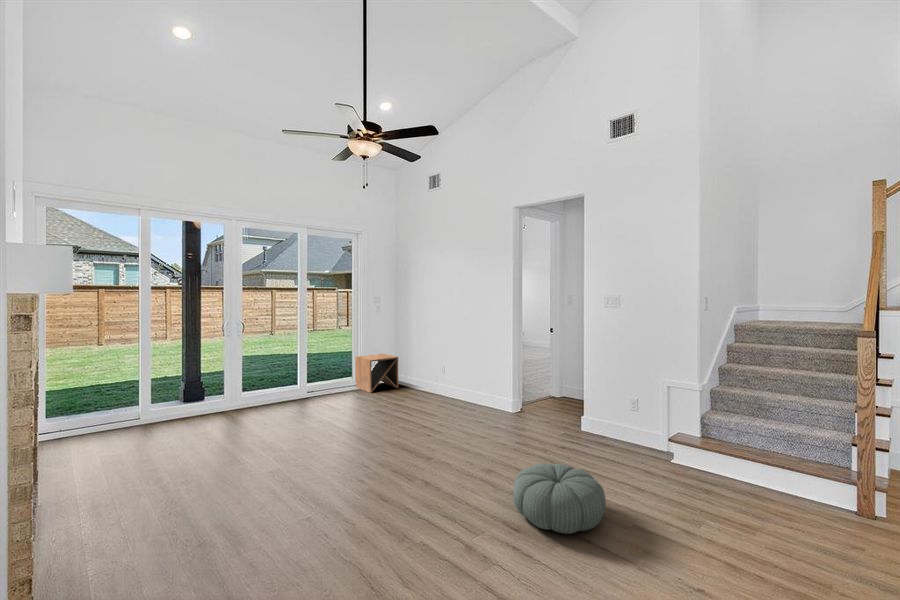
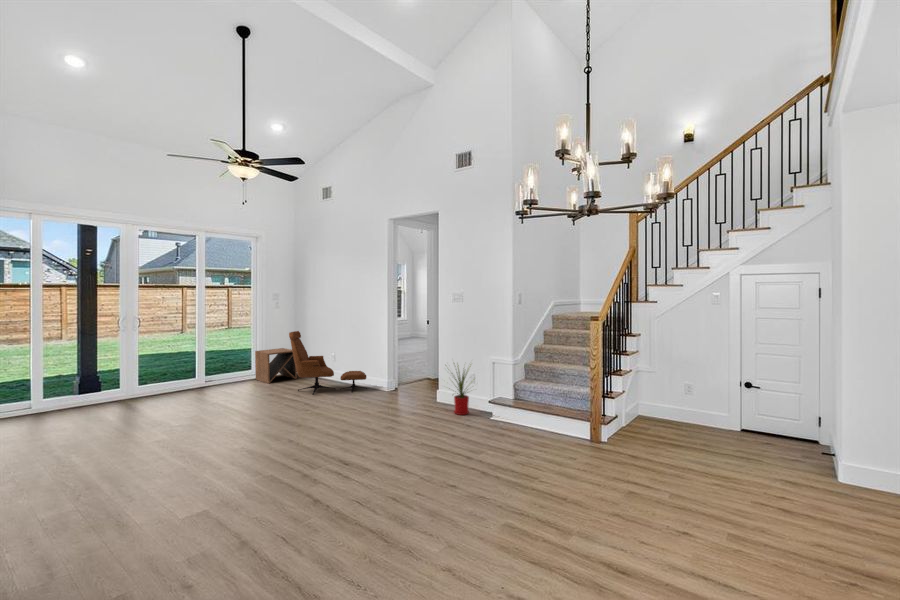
lounge chair: none [397,337,482,411] -> present [289,331,367,395]
house plant: none [596,378,654,454] -> present [454,368,469,415]
pouf: present [513,463,606,534] -> none [352,418,417,460]

